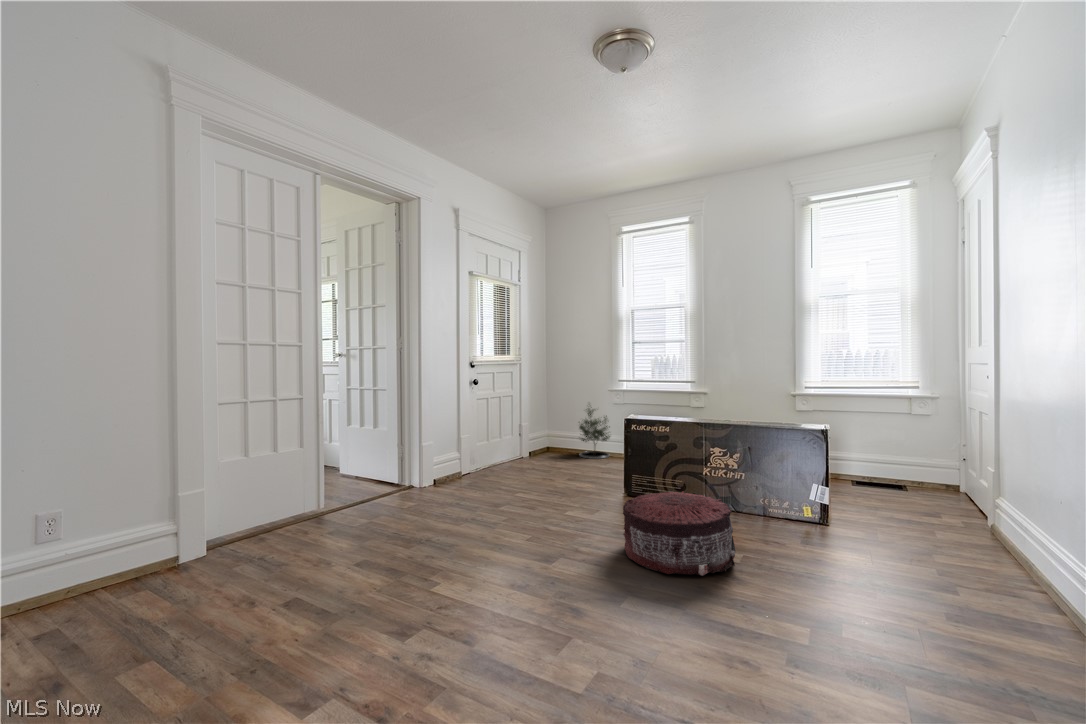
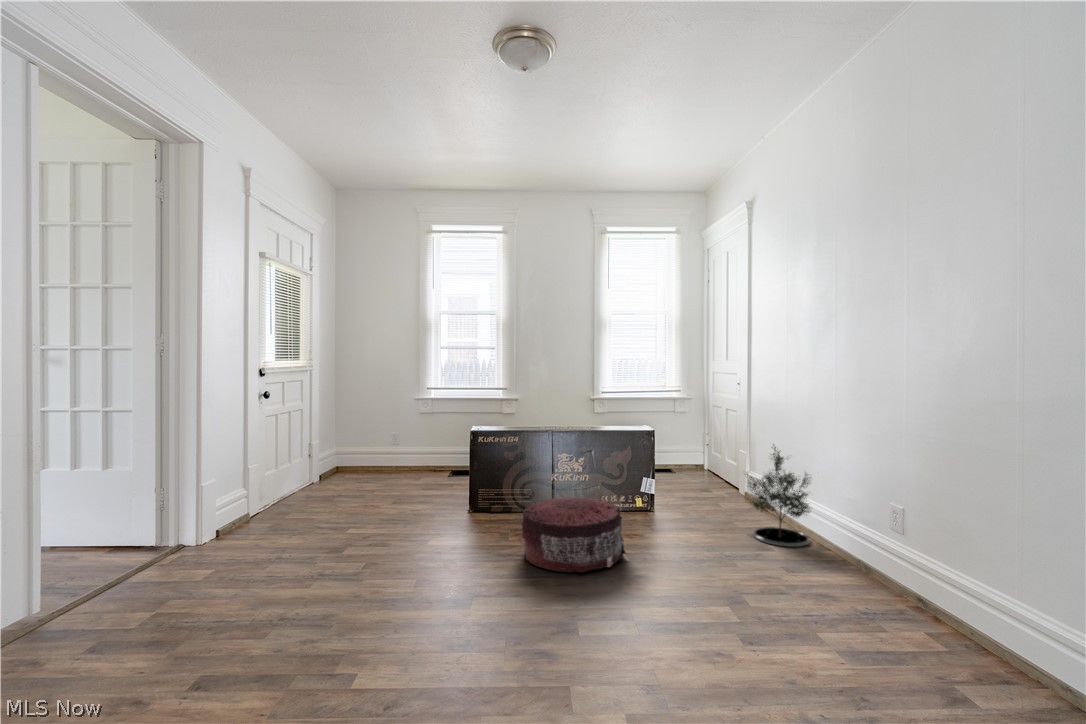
potted tree: present [579,408,610,459] -> present [747,445,811,547]

